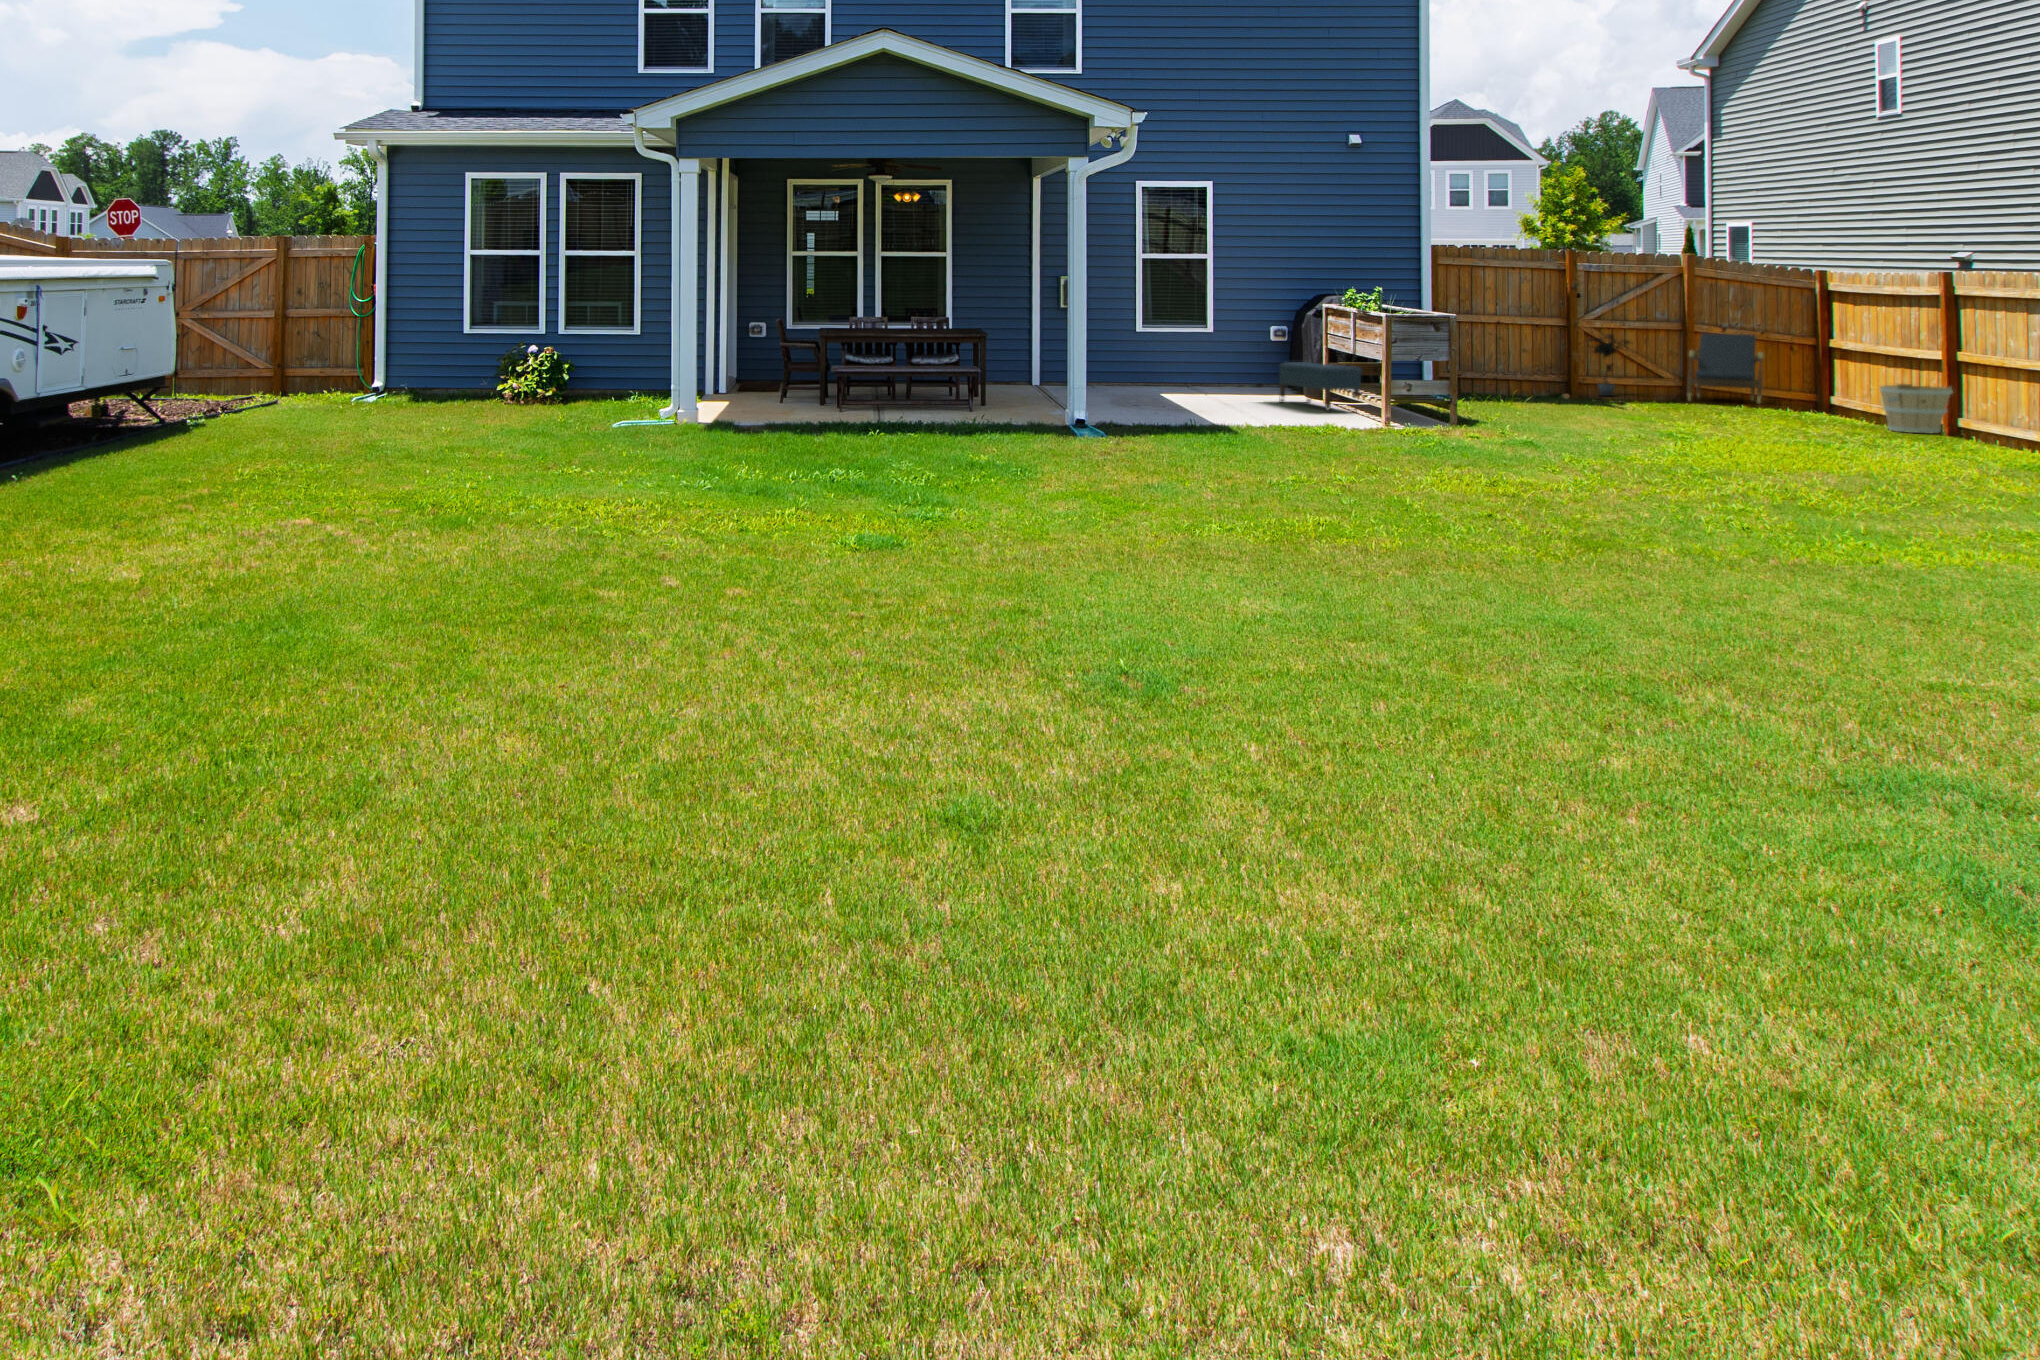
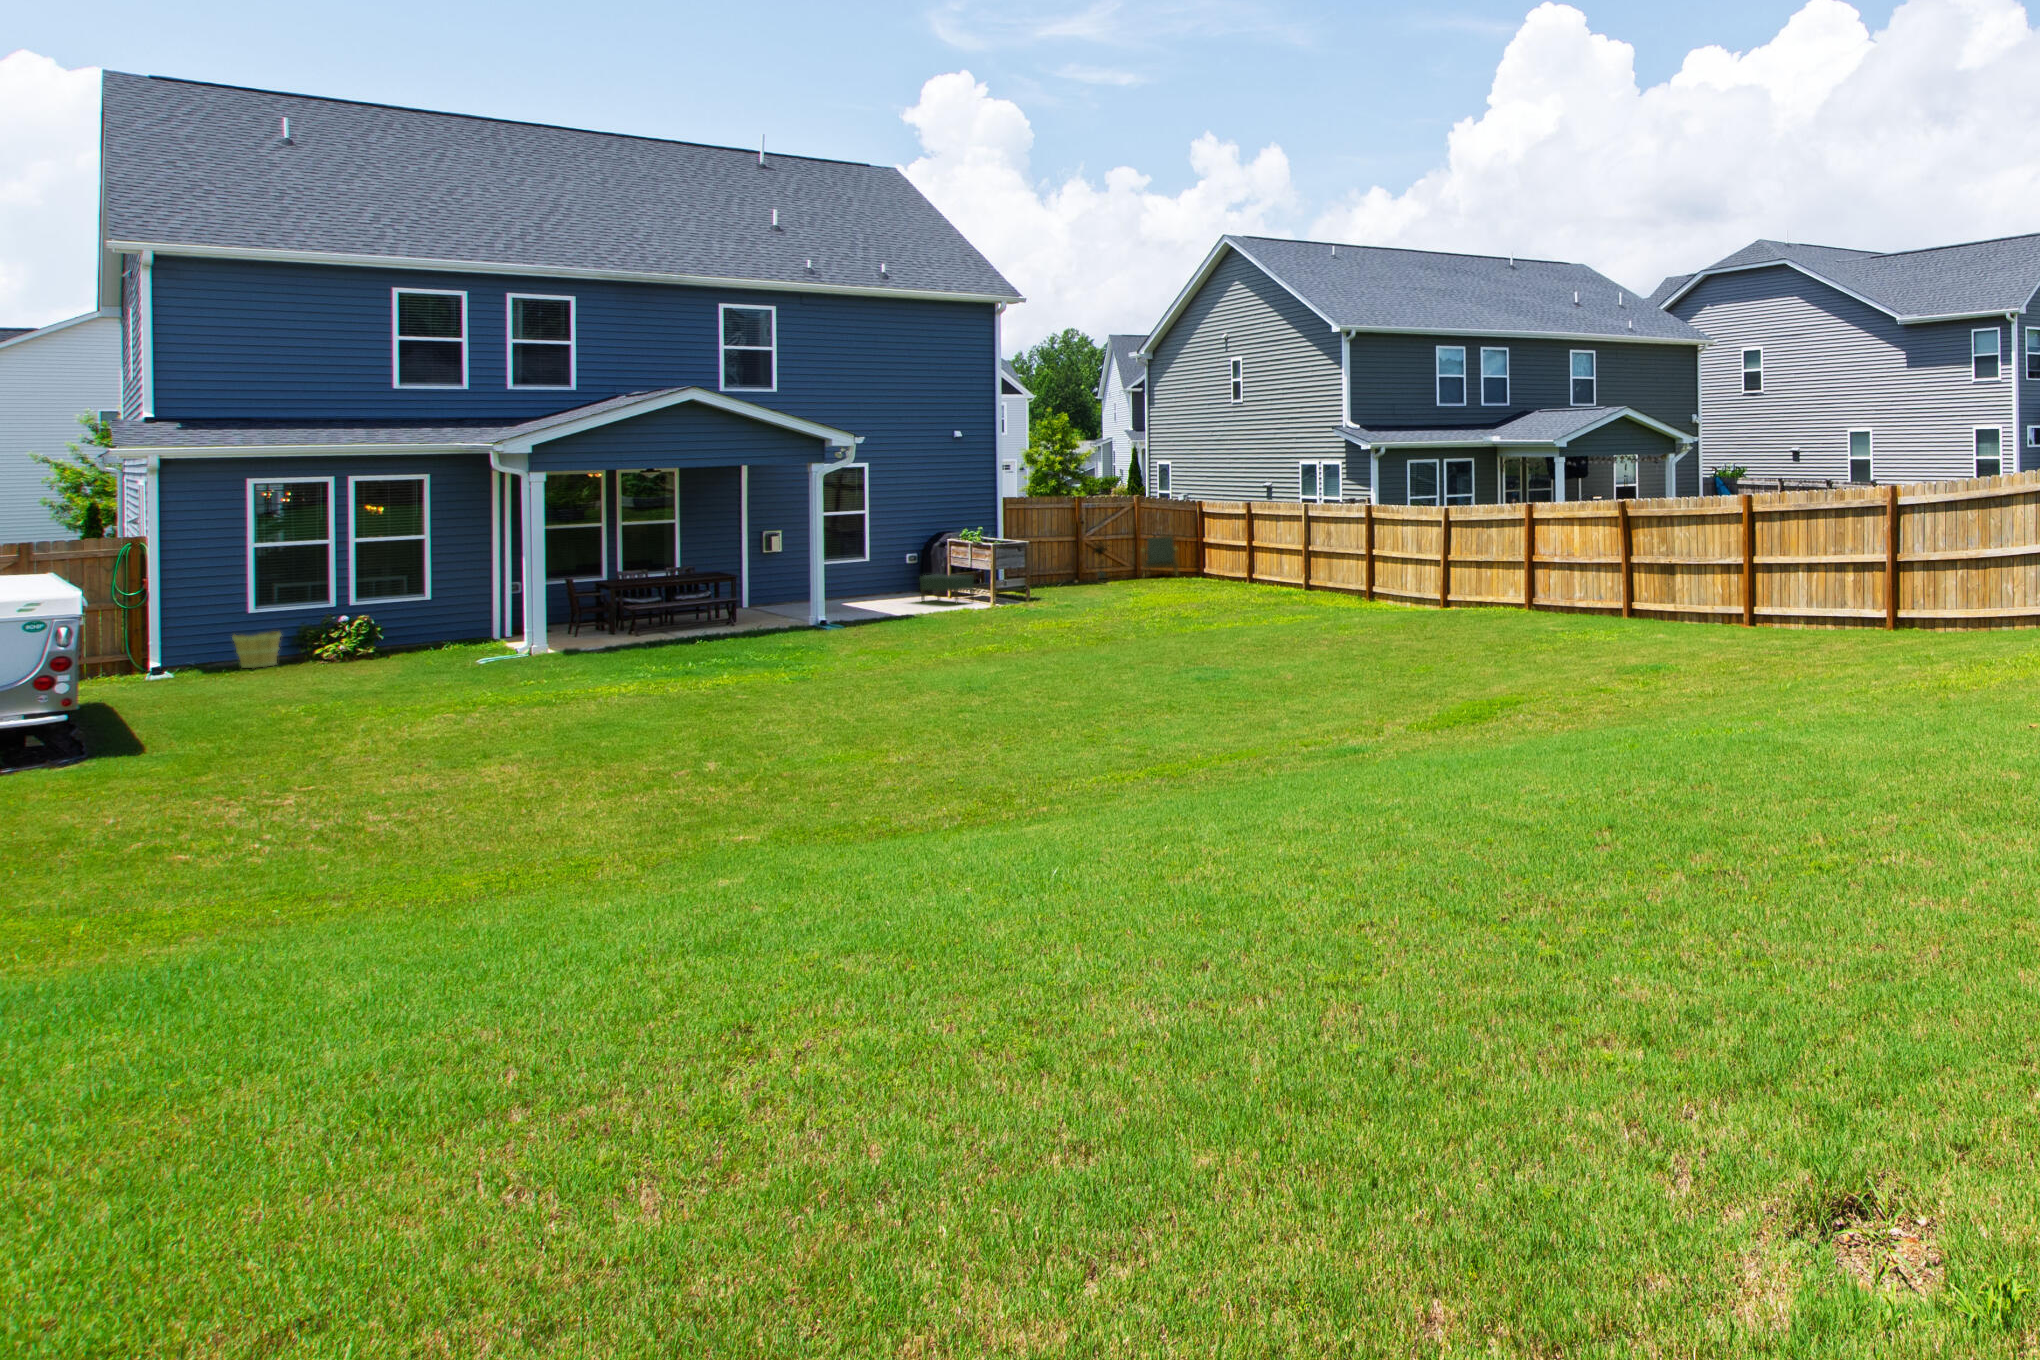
wooden bucket: present [1880,384,1952,433] -> present [232,631,281,668]

